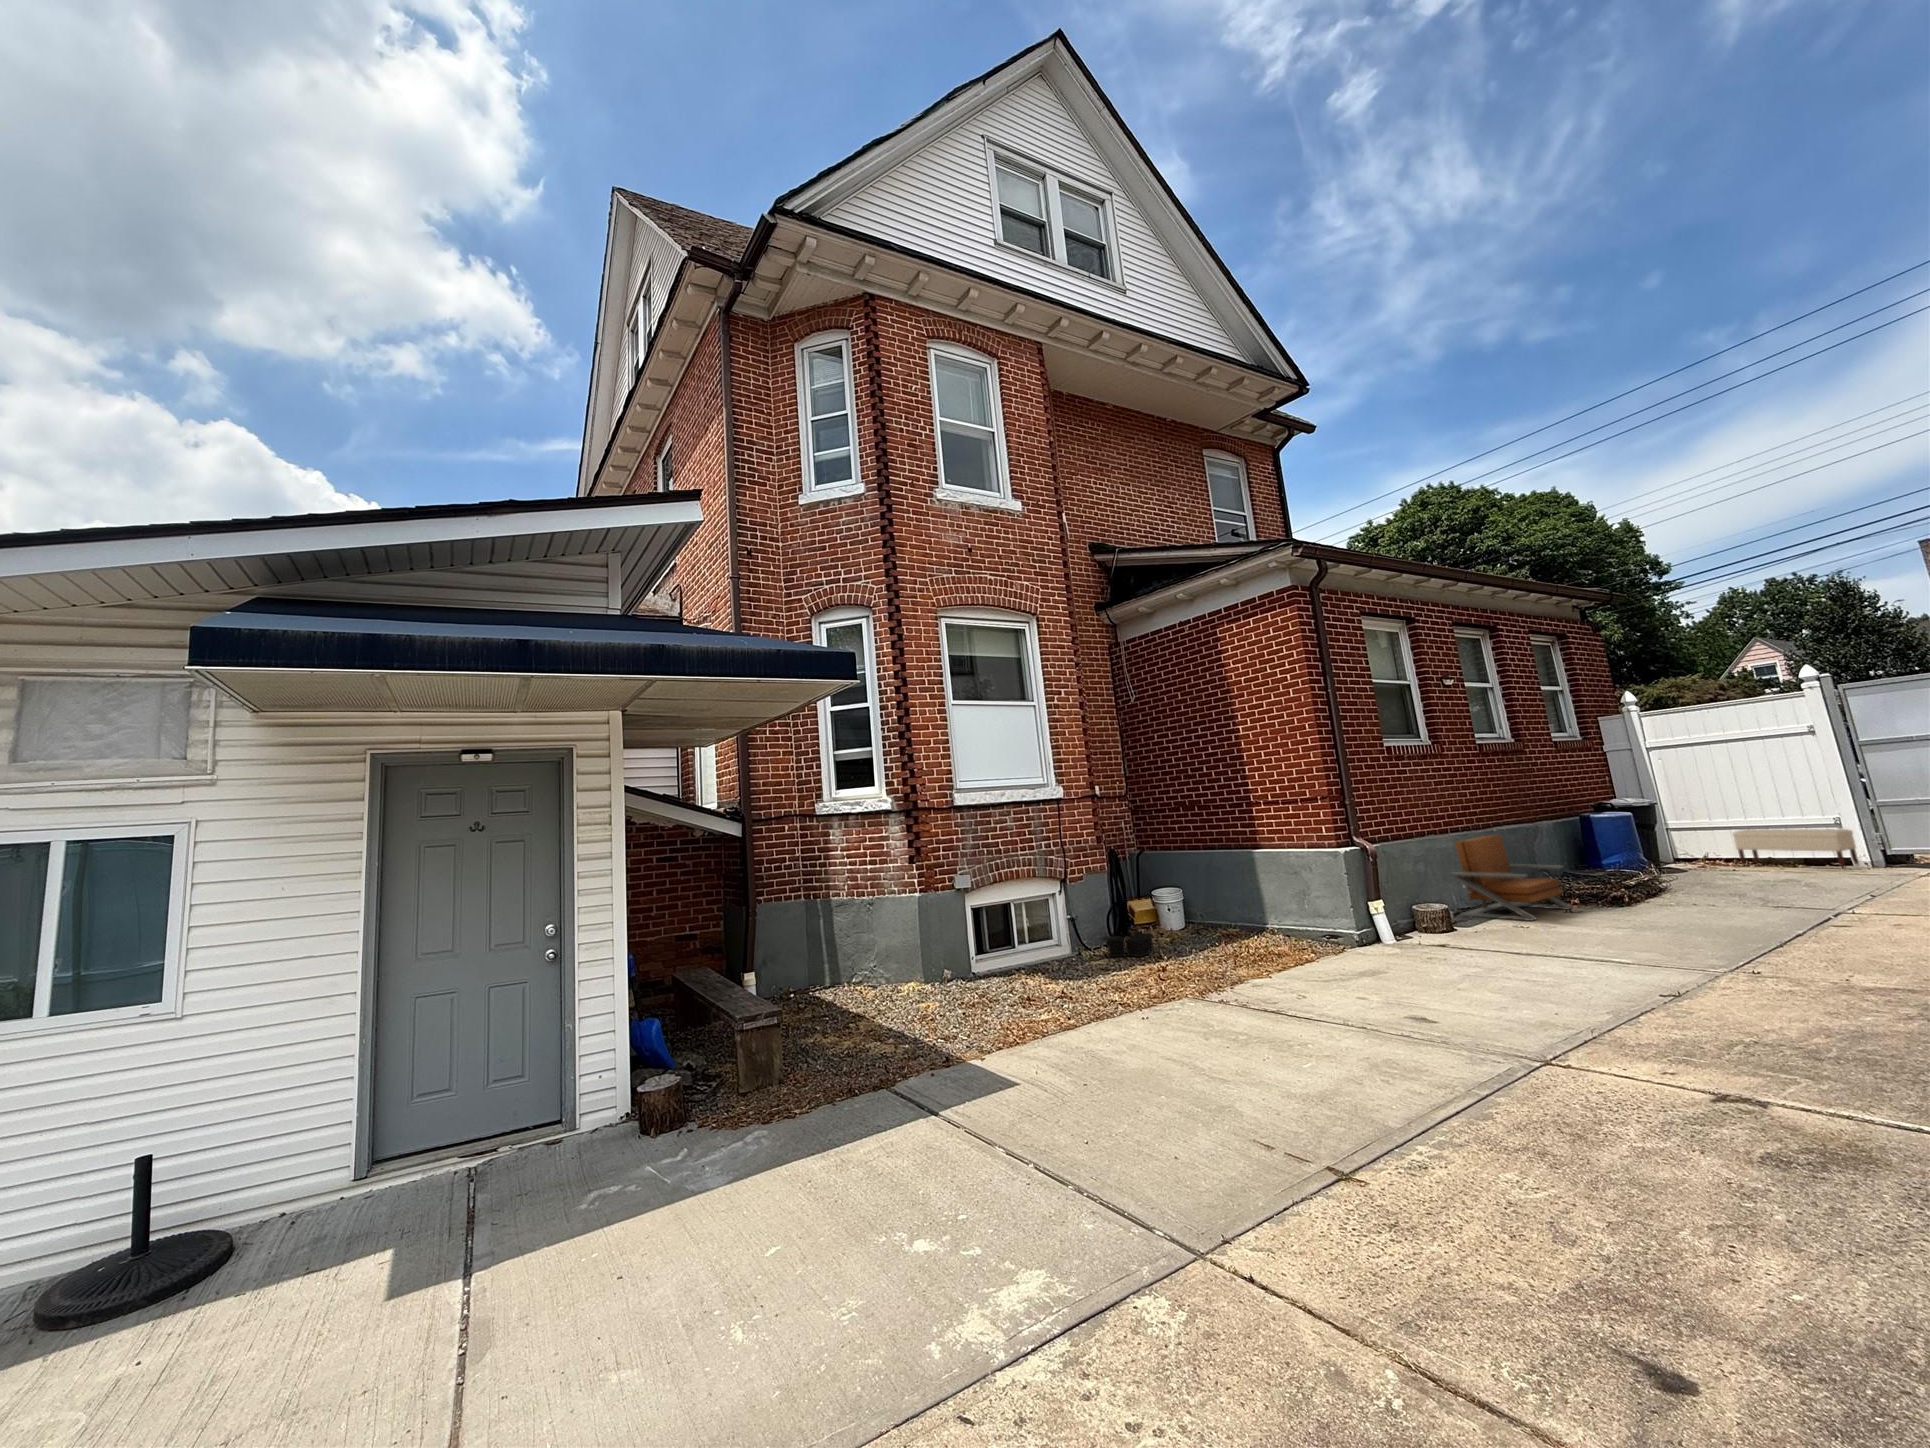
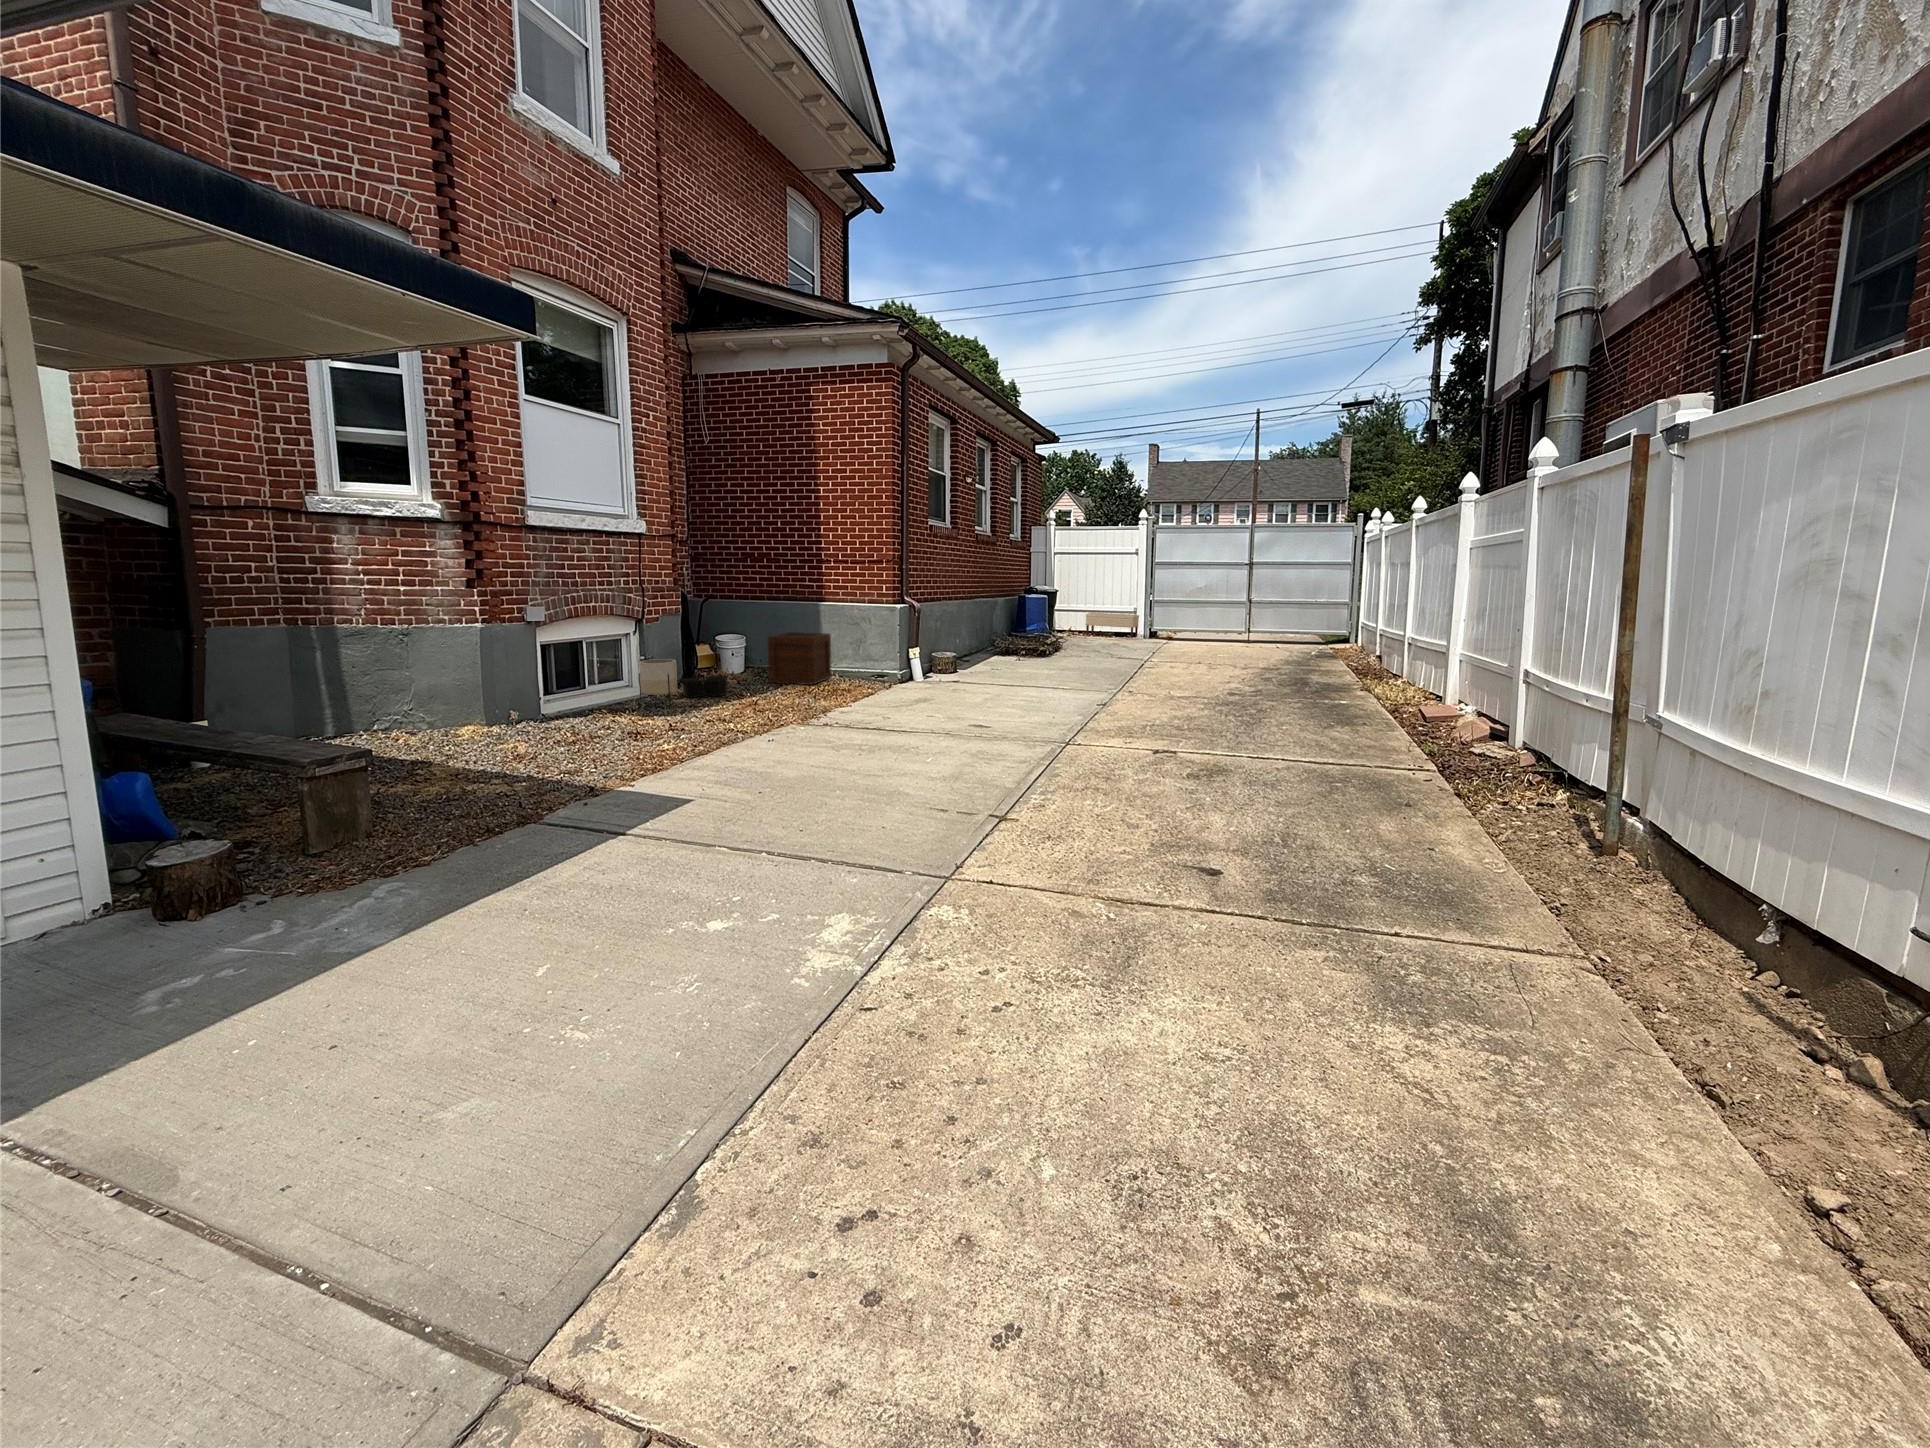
lounge chair: present [1450,835,1572,921] -> none [951,604,1018,665]
wooden crate: none [1196,883,1277,945] -> present [768,632,831,685]
planter: none [1059,918,1095,969] -> present [639,659,678,708]

